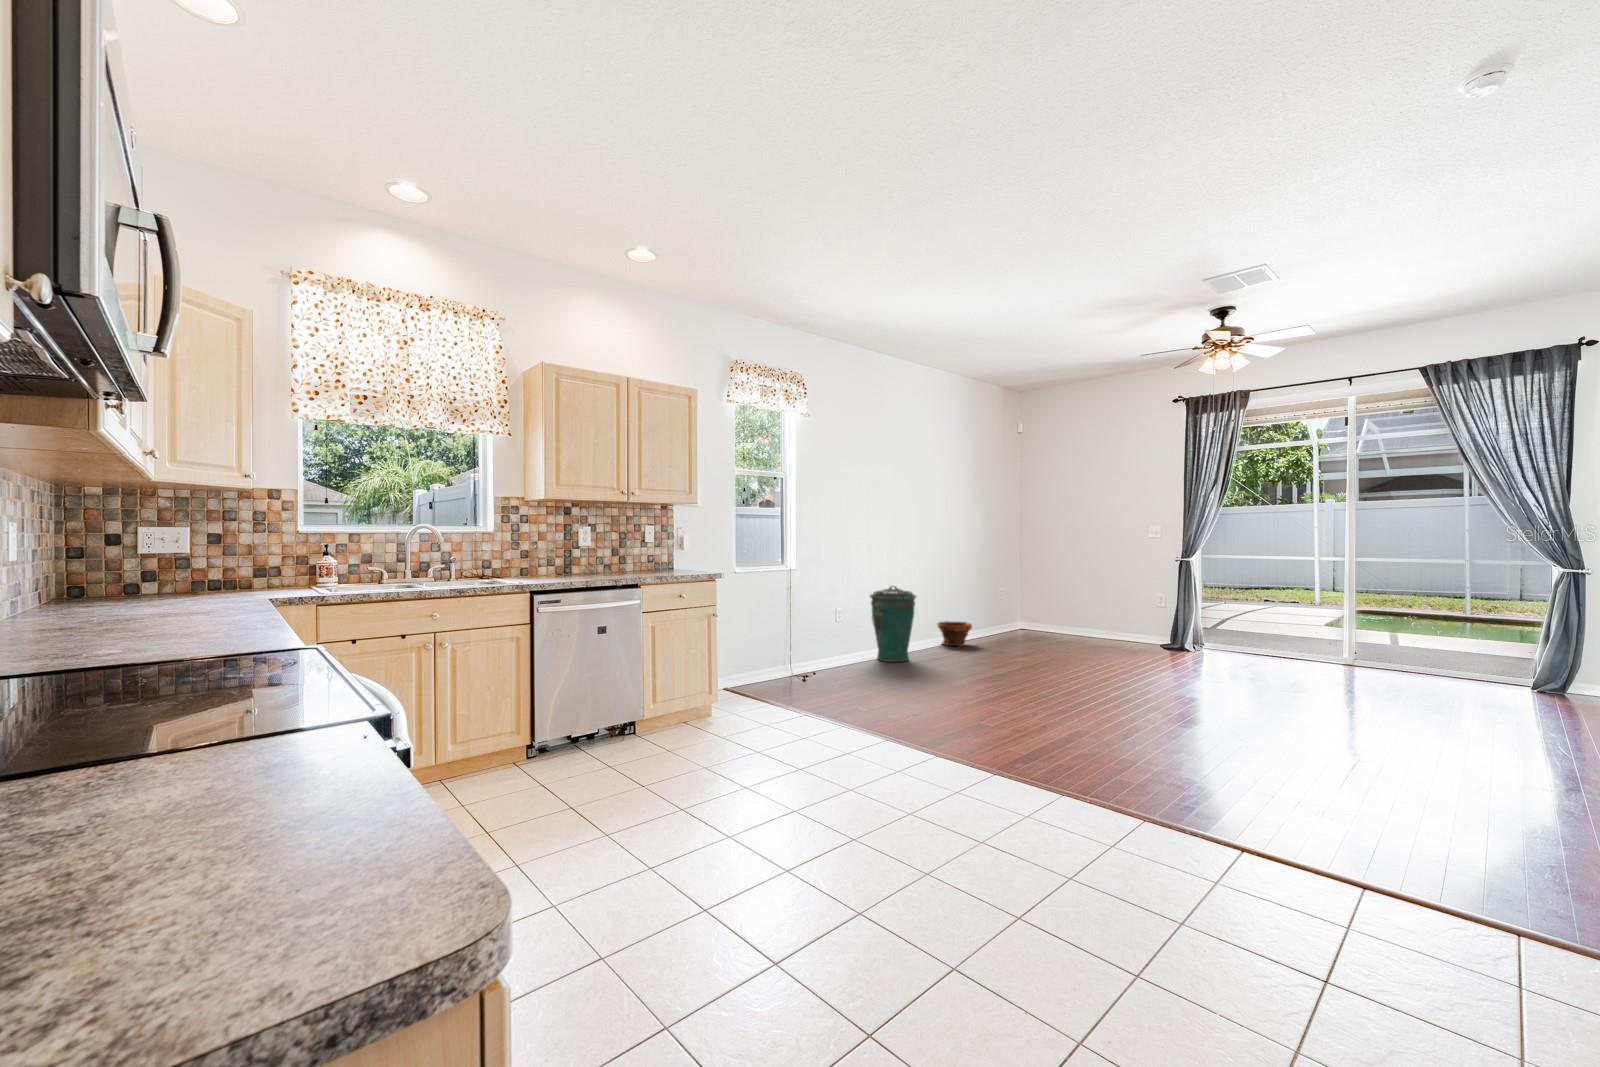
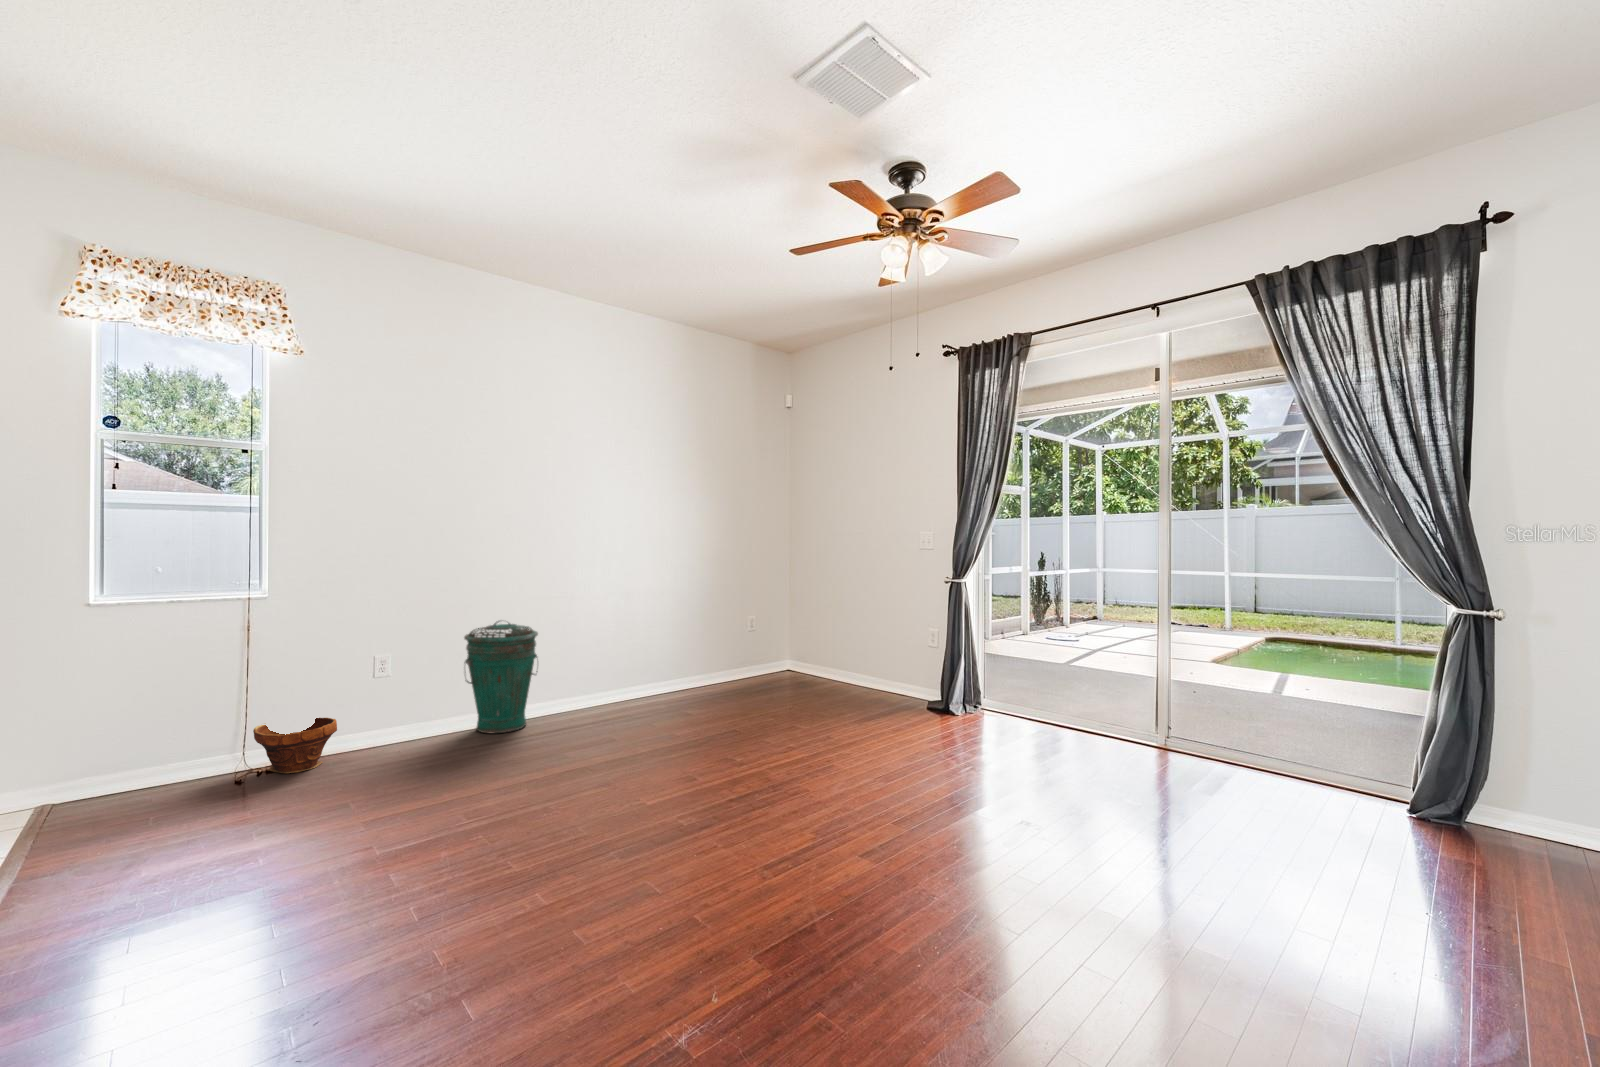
planter: present [937,621,972,646] -> present [253,718,337,773]

